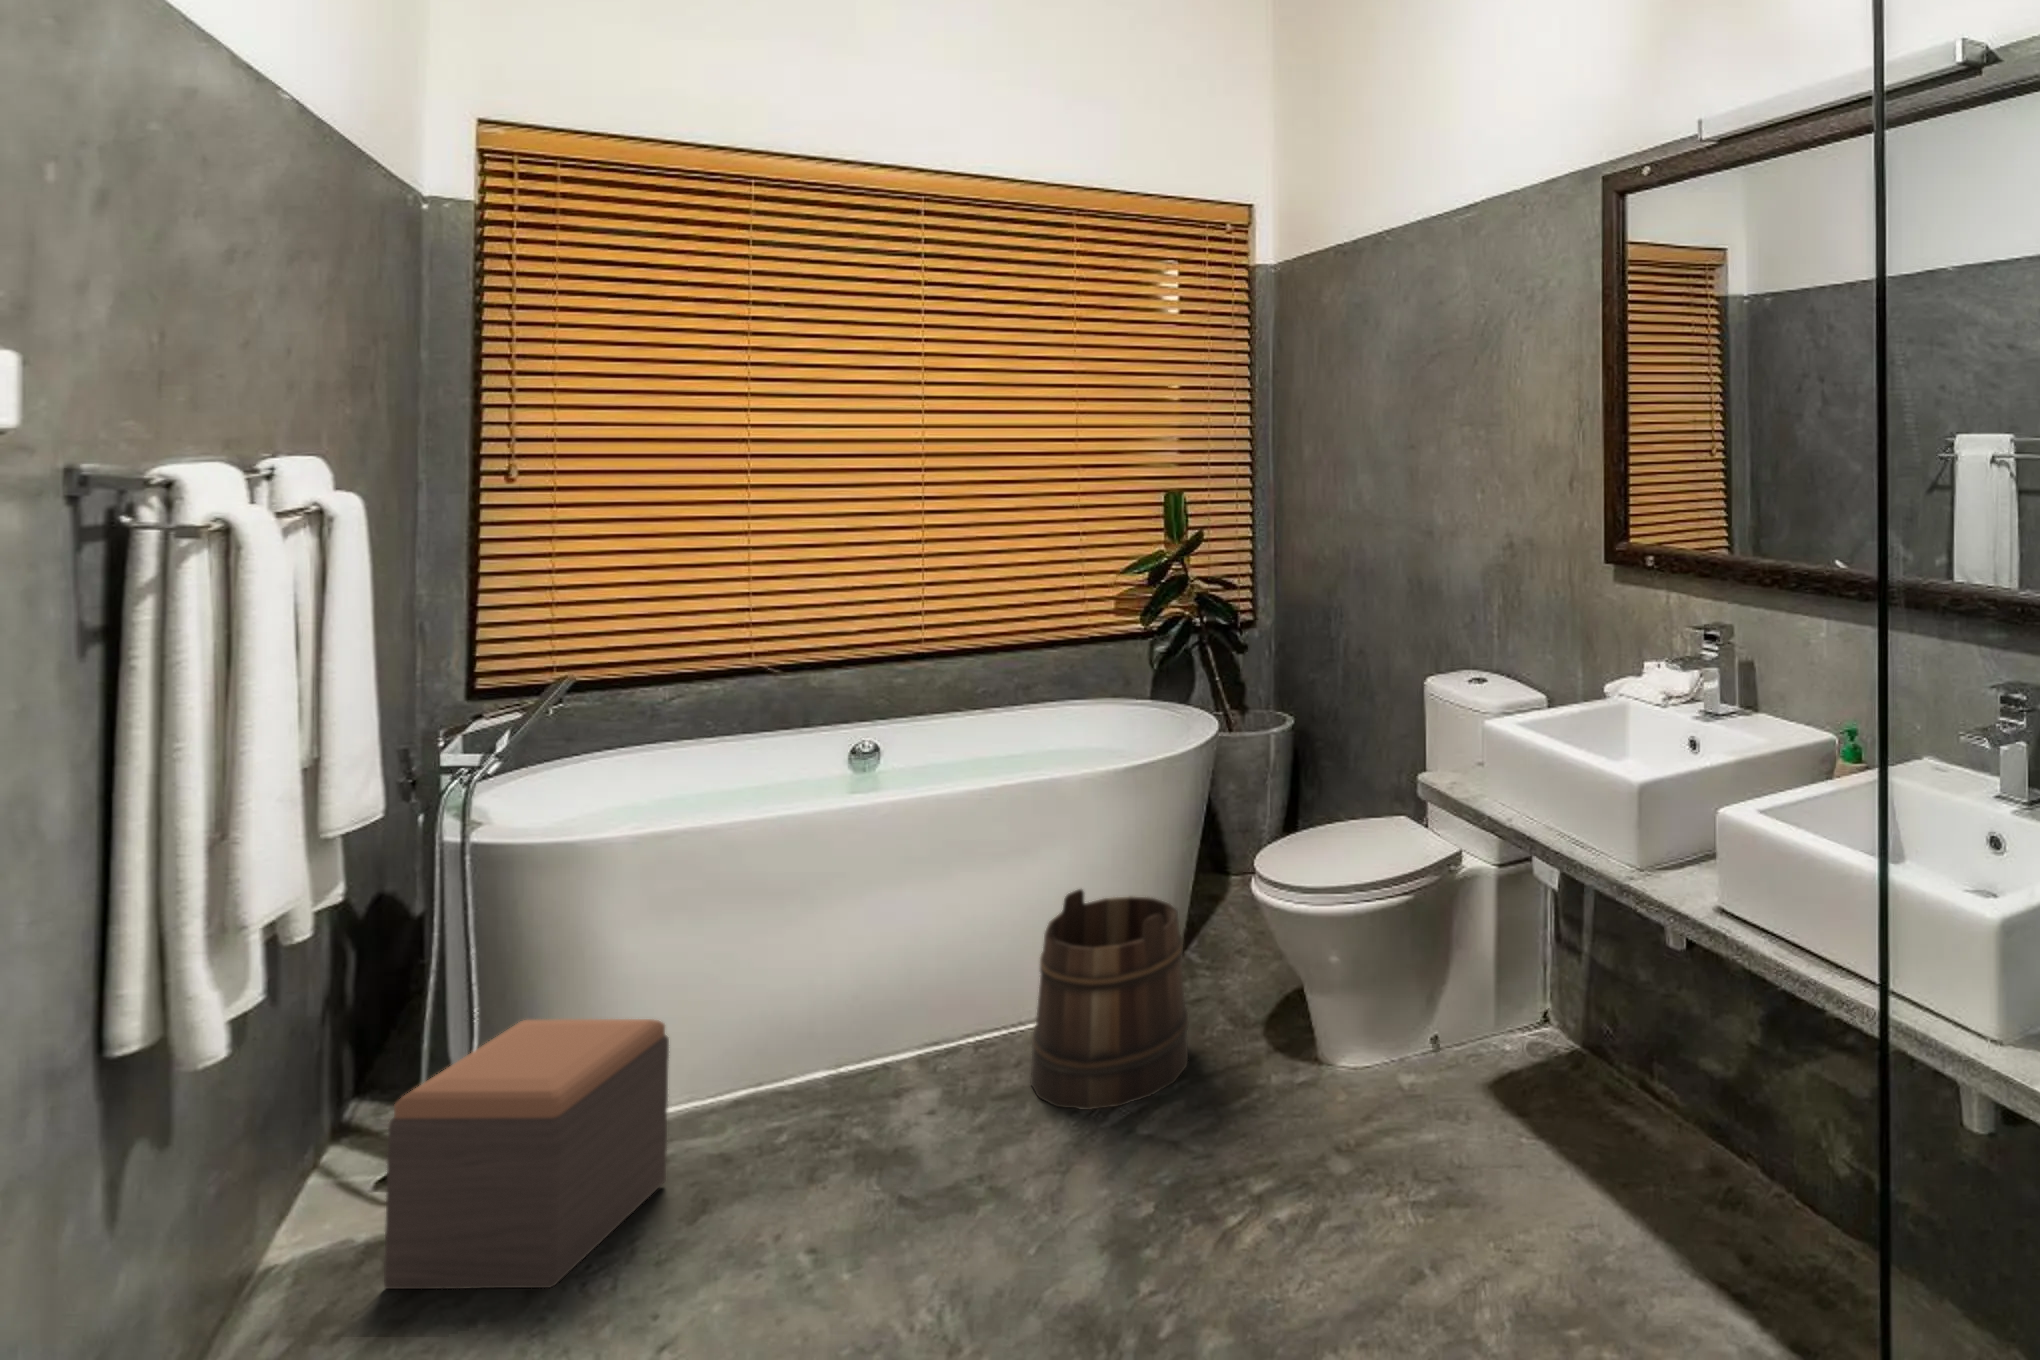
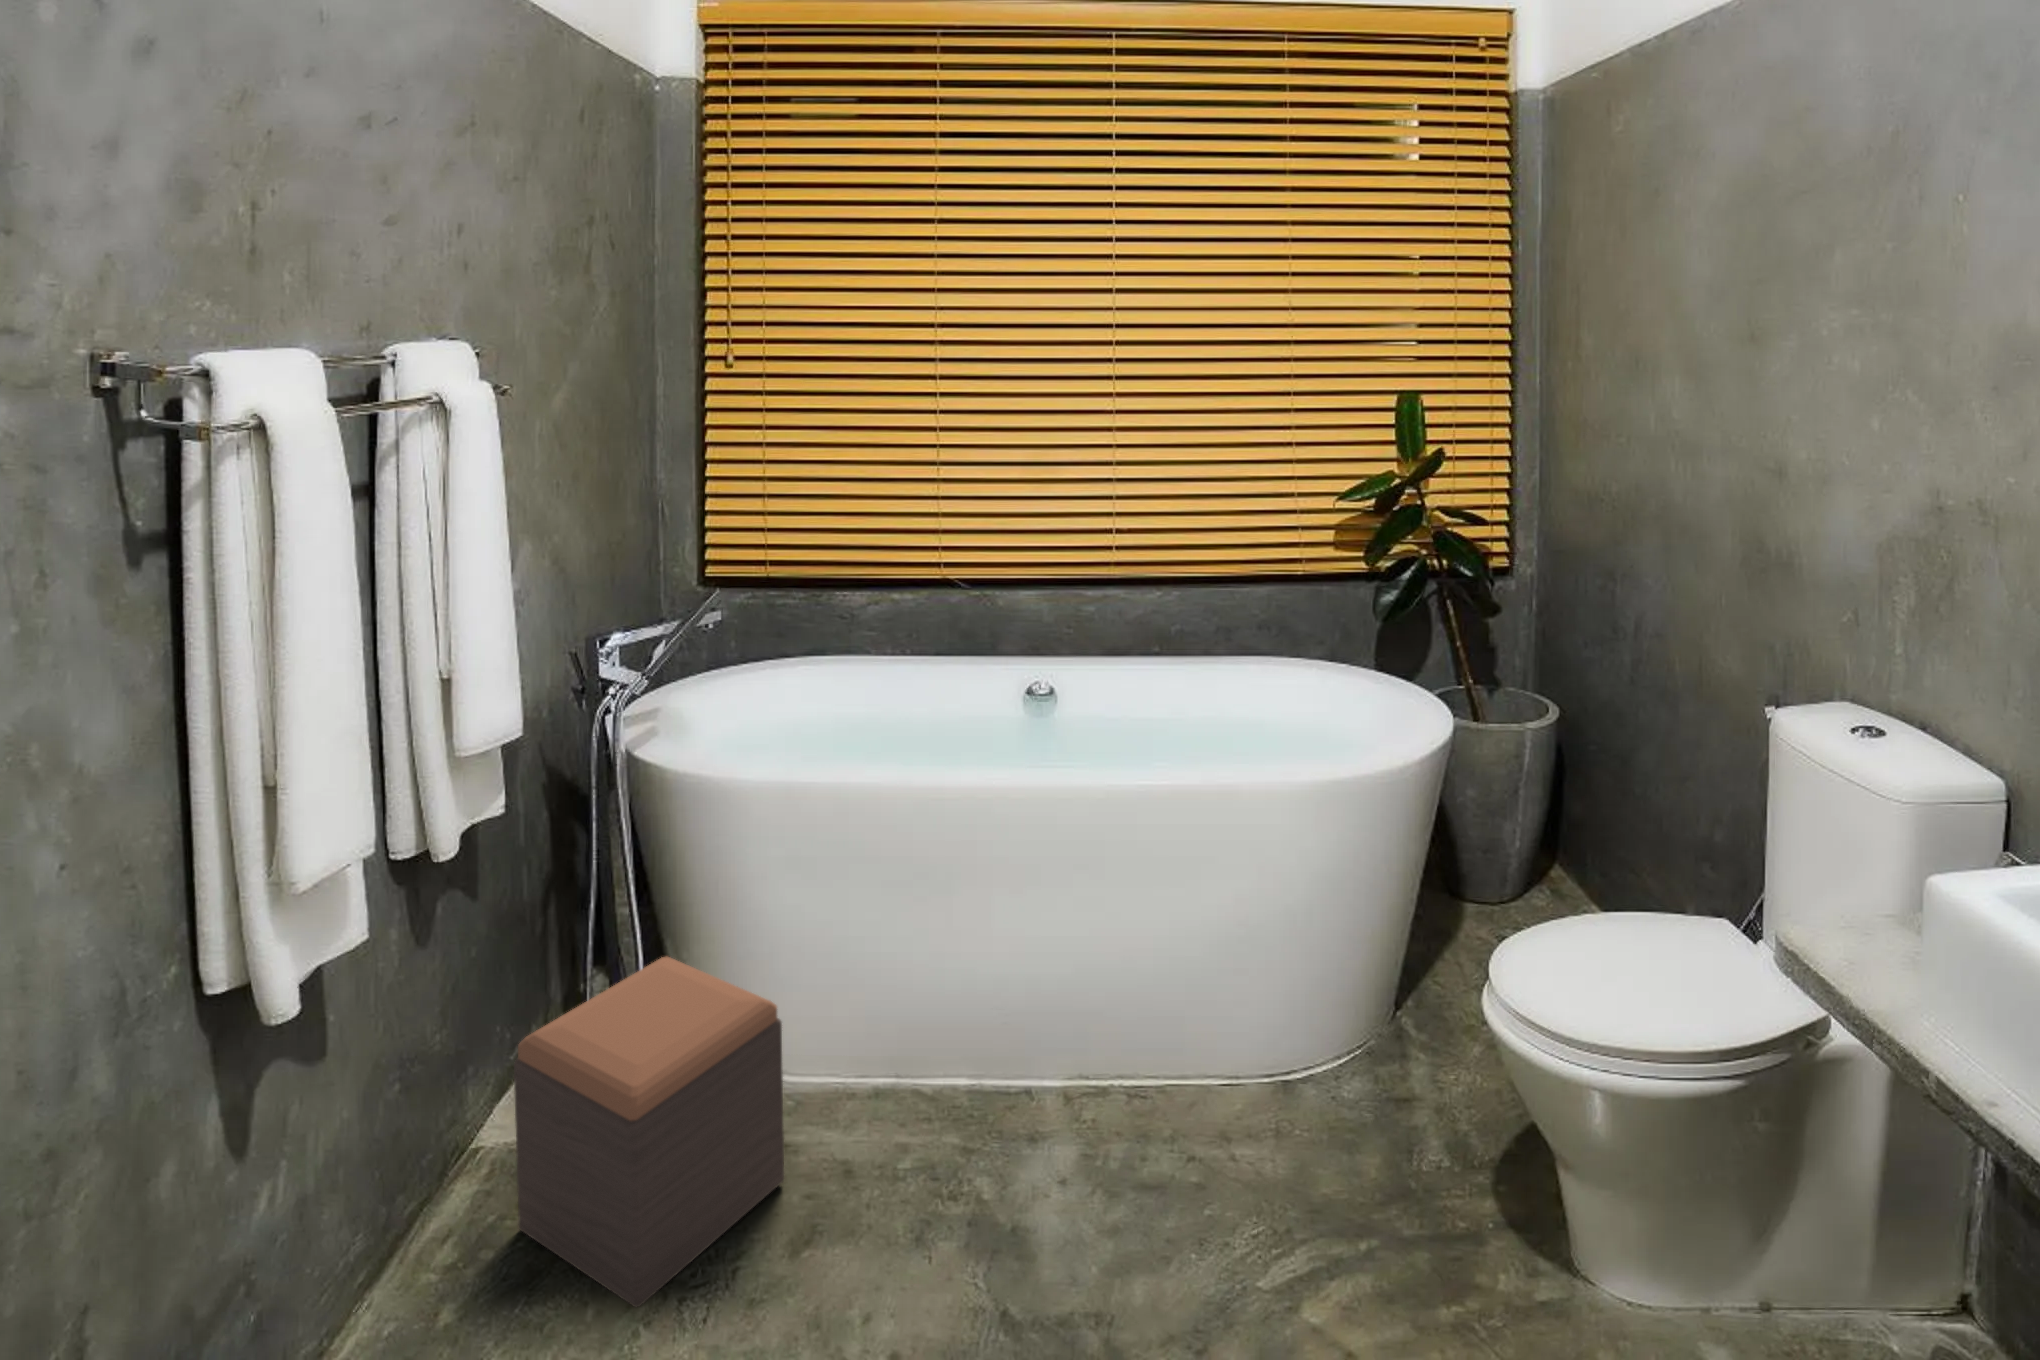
bucket: present [1031,889,1189,1110] -> none [1185,933,1395,1276]

